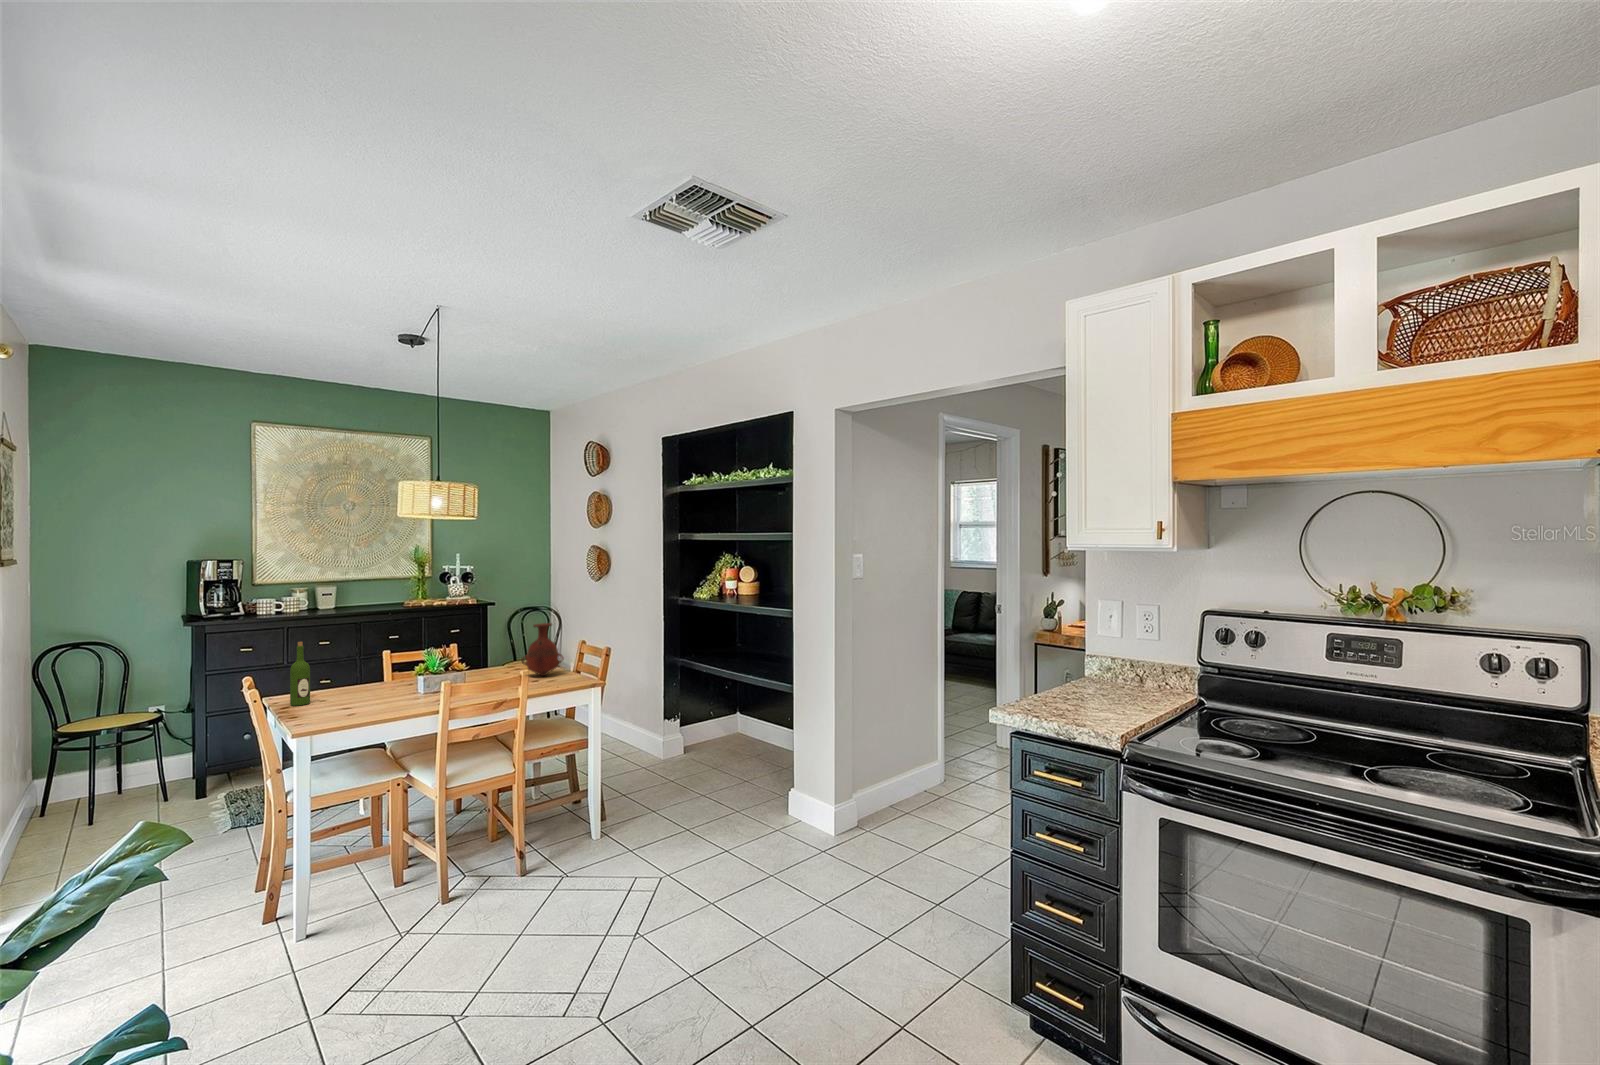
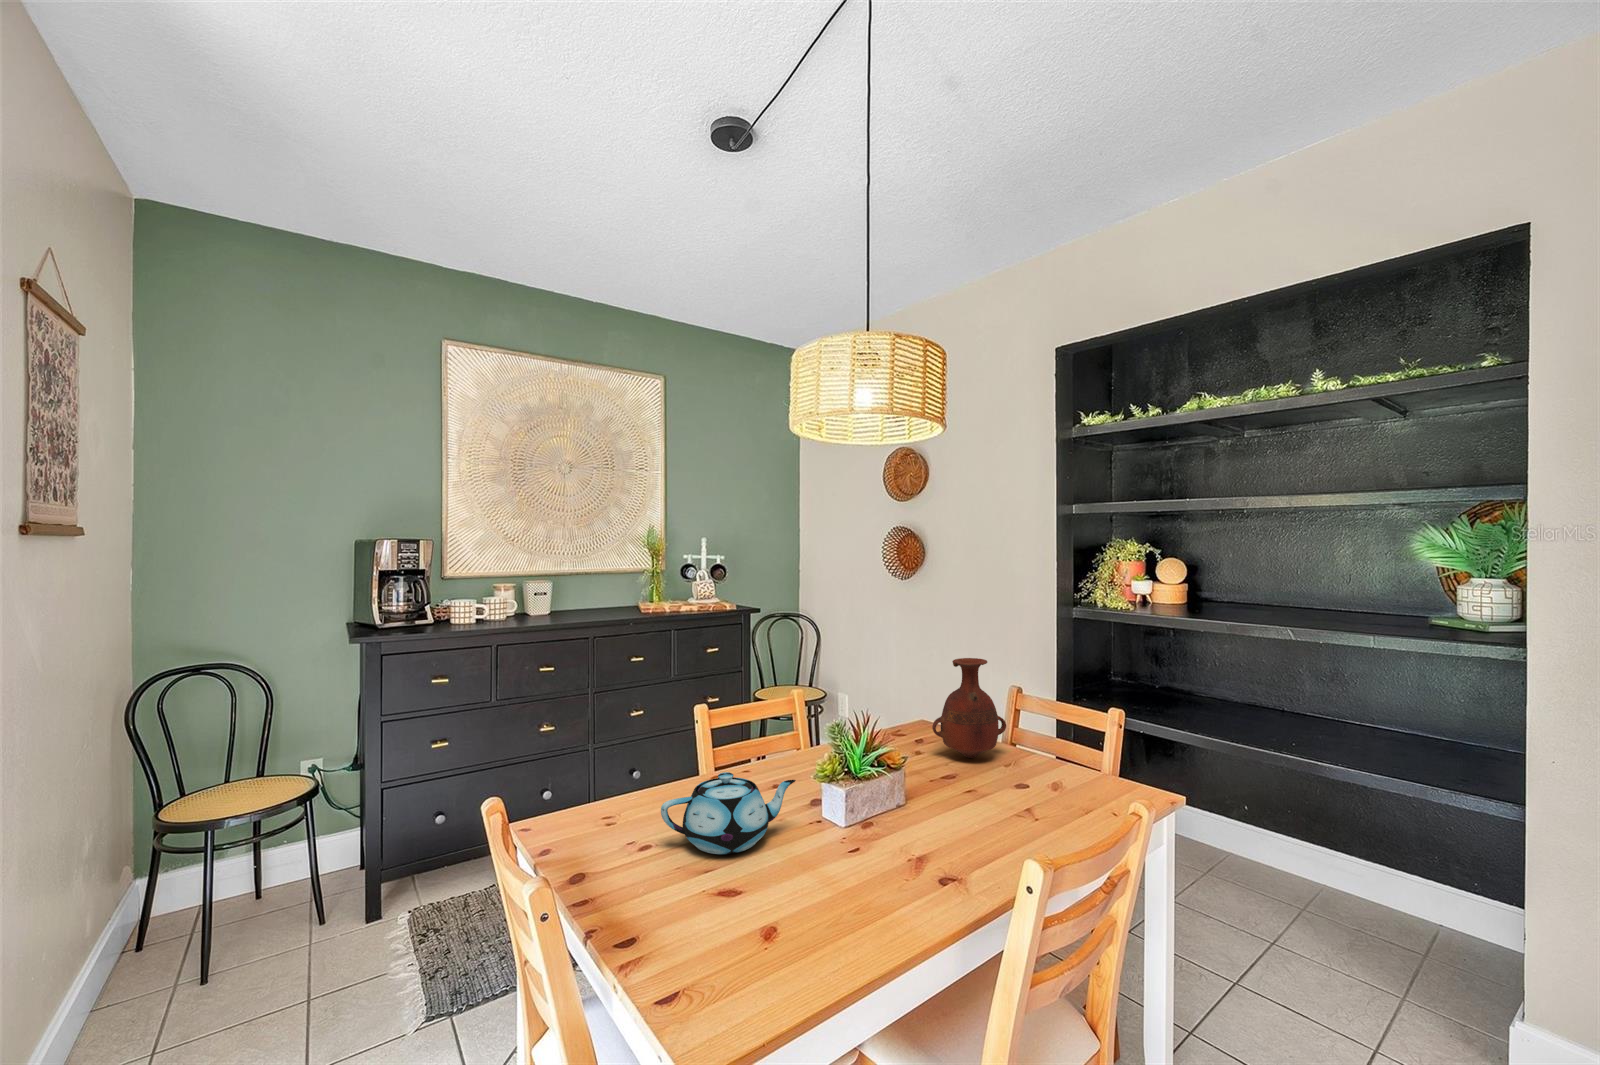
wine bottle: present [290,642,310,706] -> none [568,708,605,853]
teapot: none [334,670,406,703] -> present [661,772,796,854]

